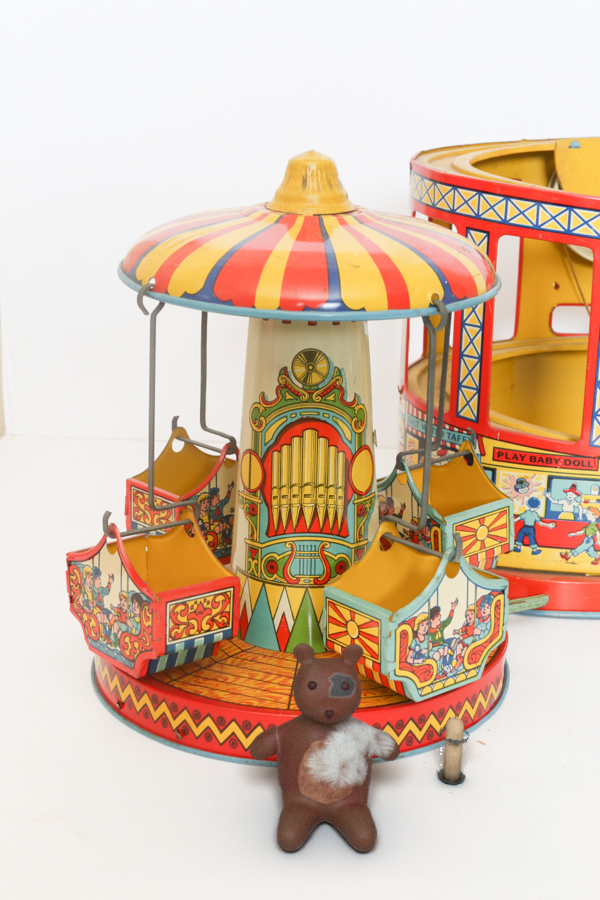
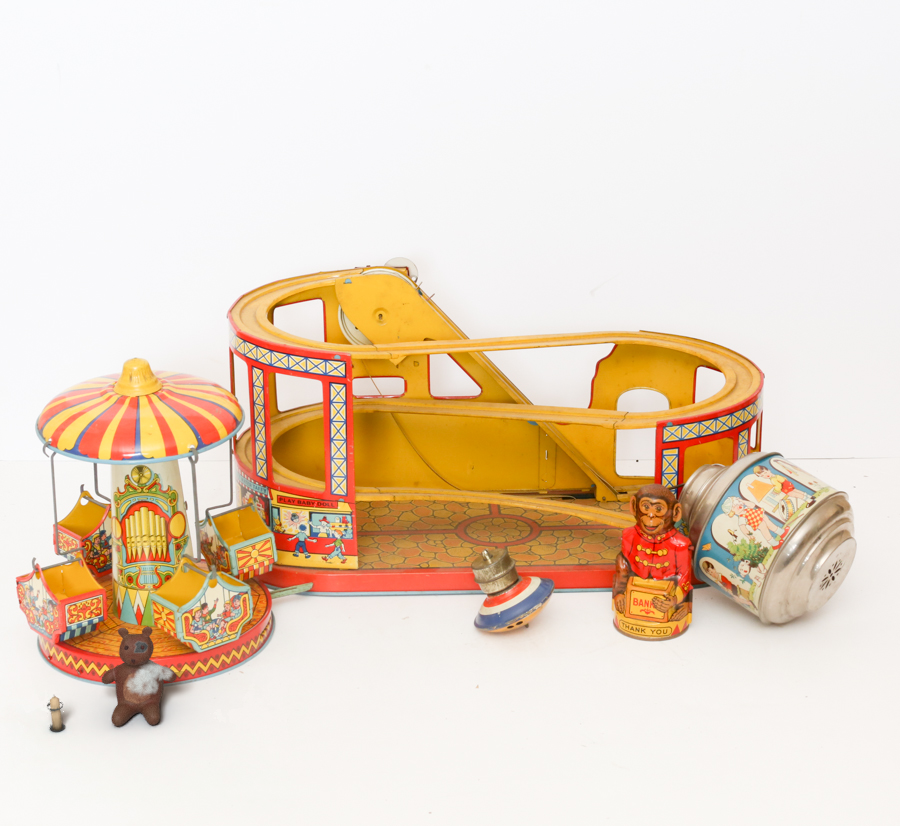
candle: present [438,713,469,784] -> present [47,696,65,732]

